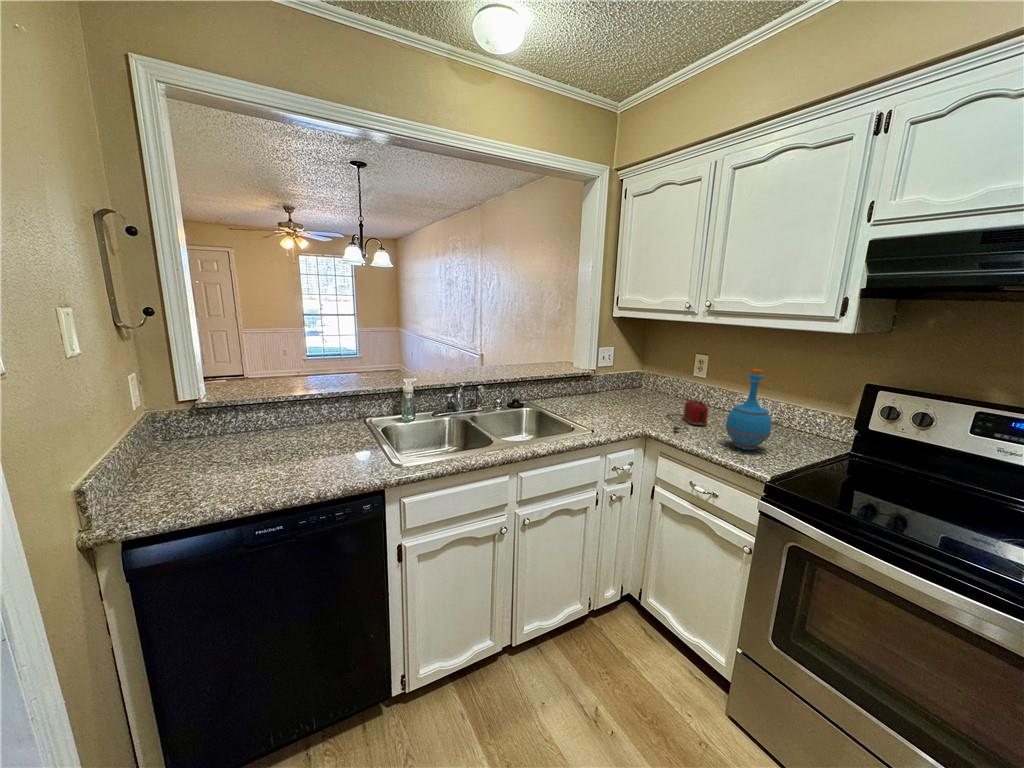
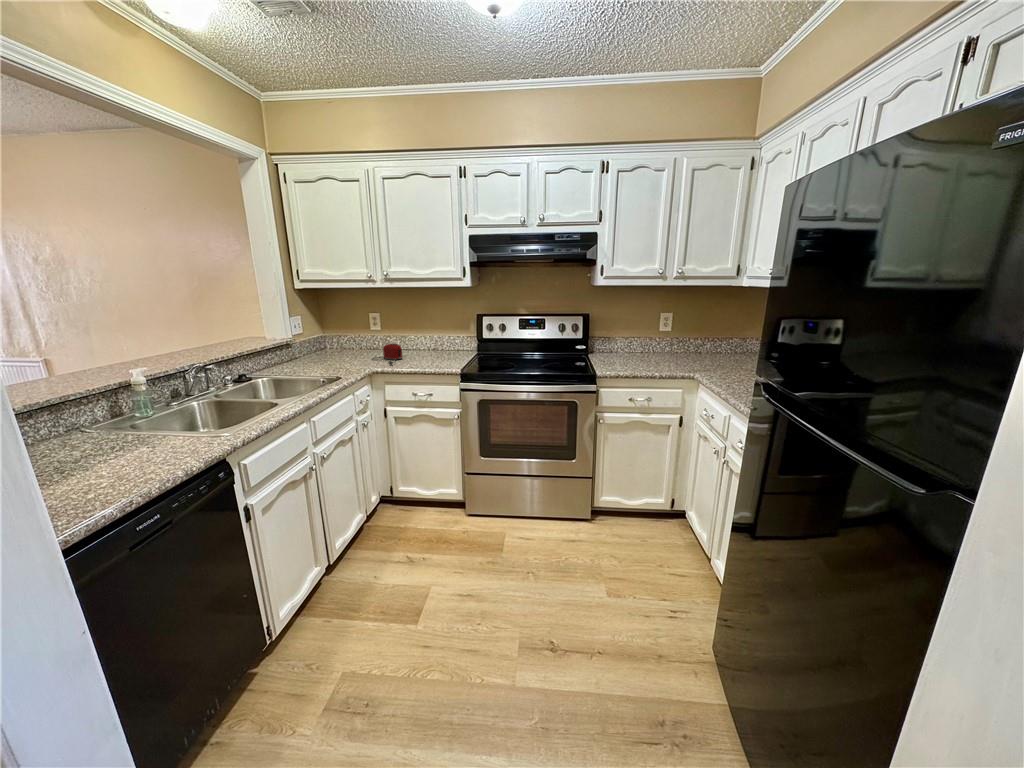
bottle: present [726,369,772,450] -> none [422,313,447,363]

